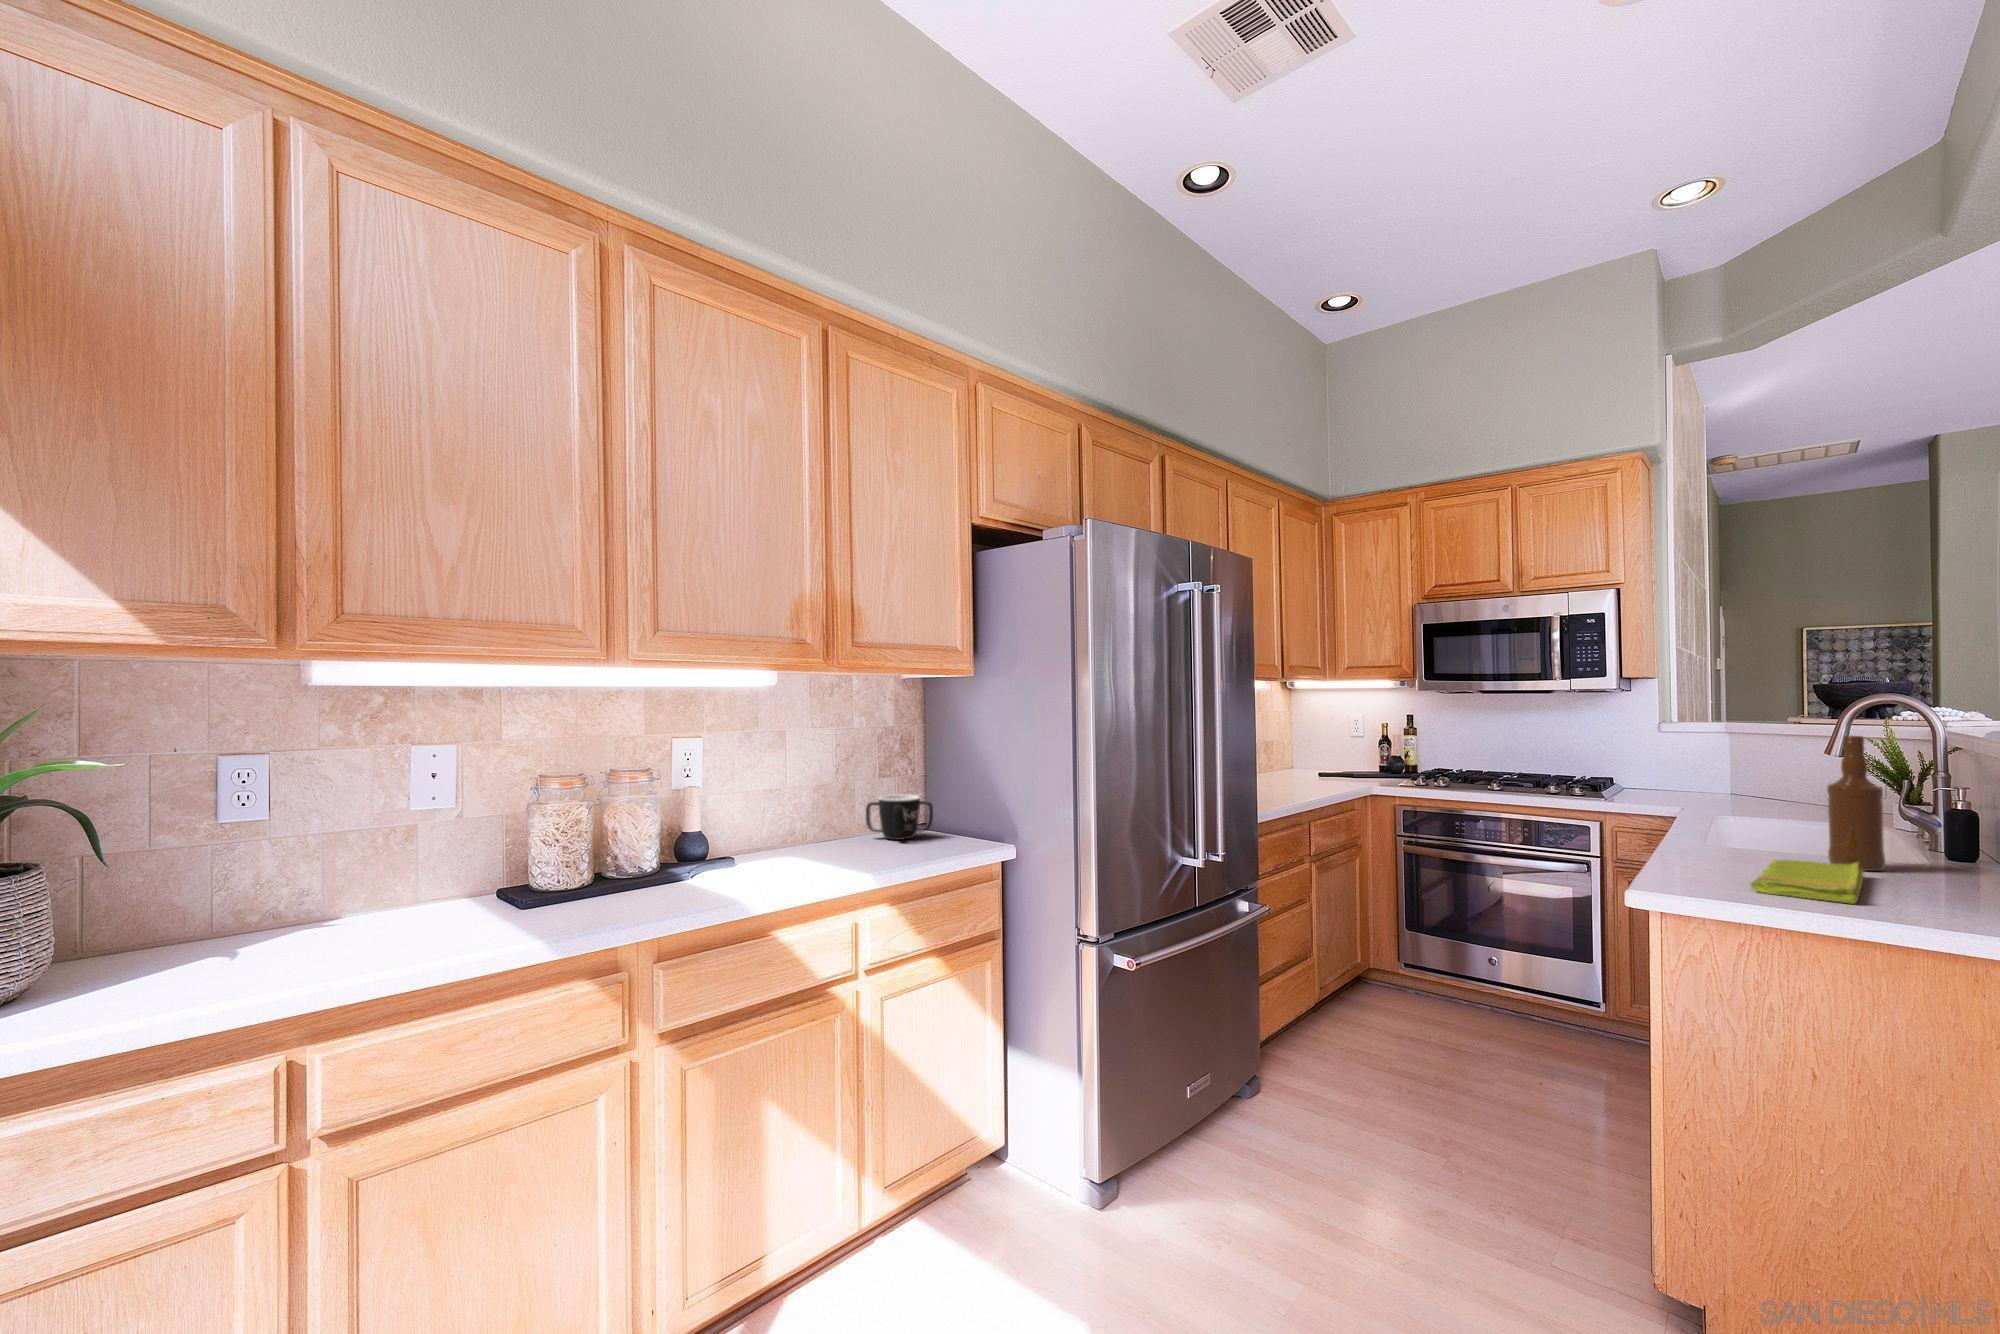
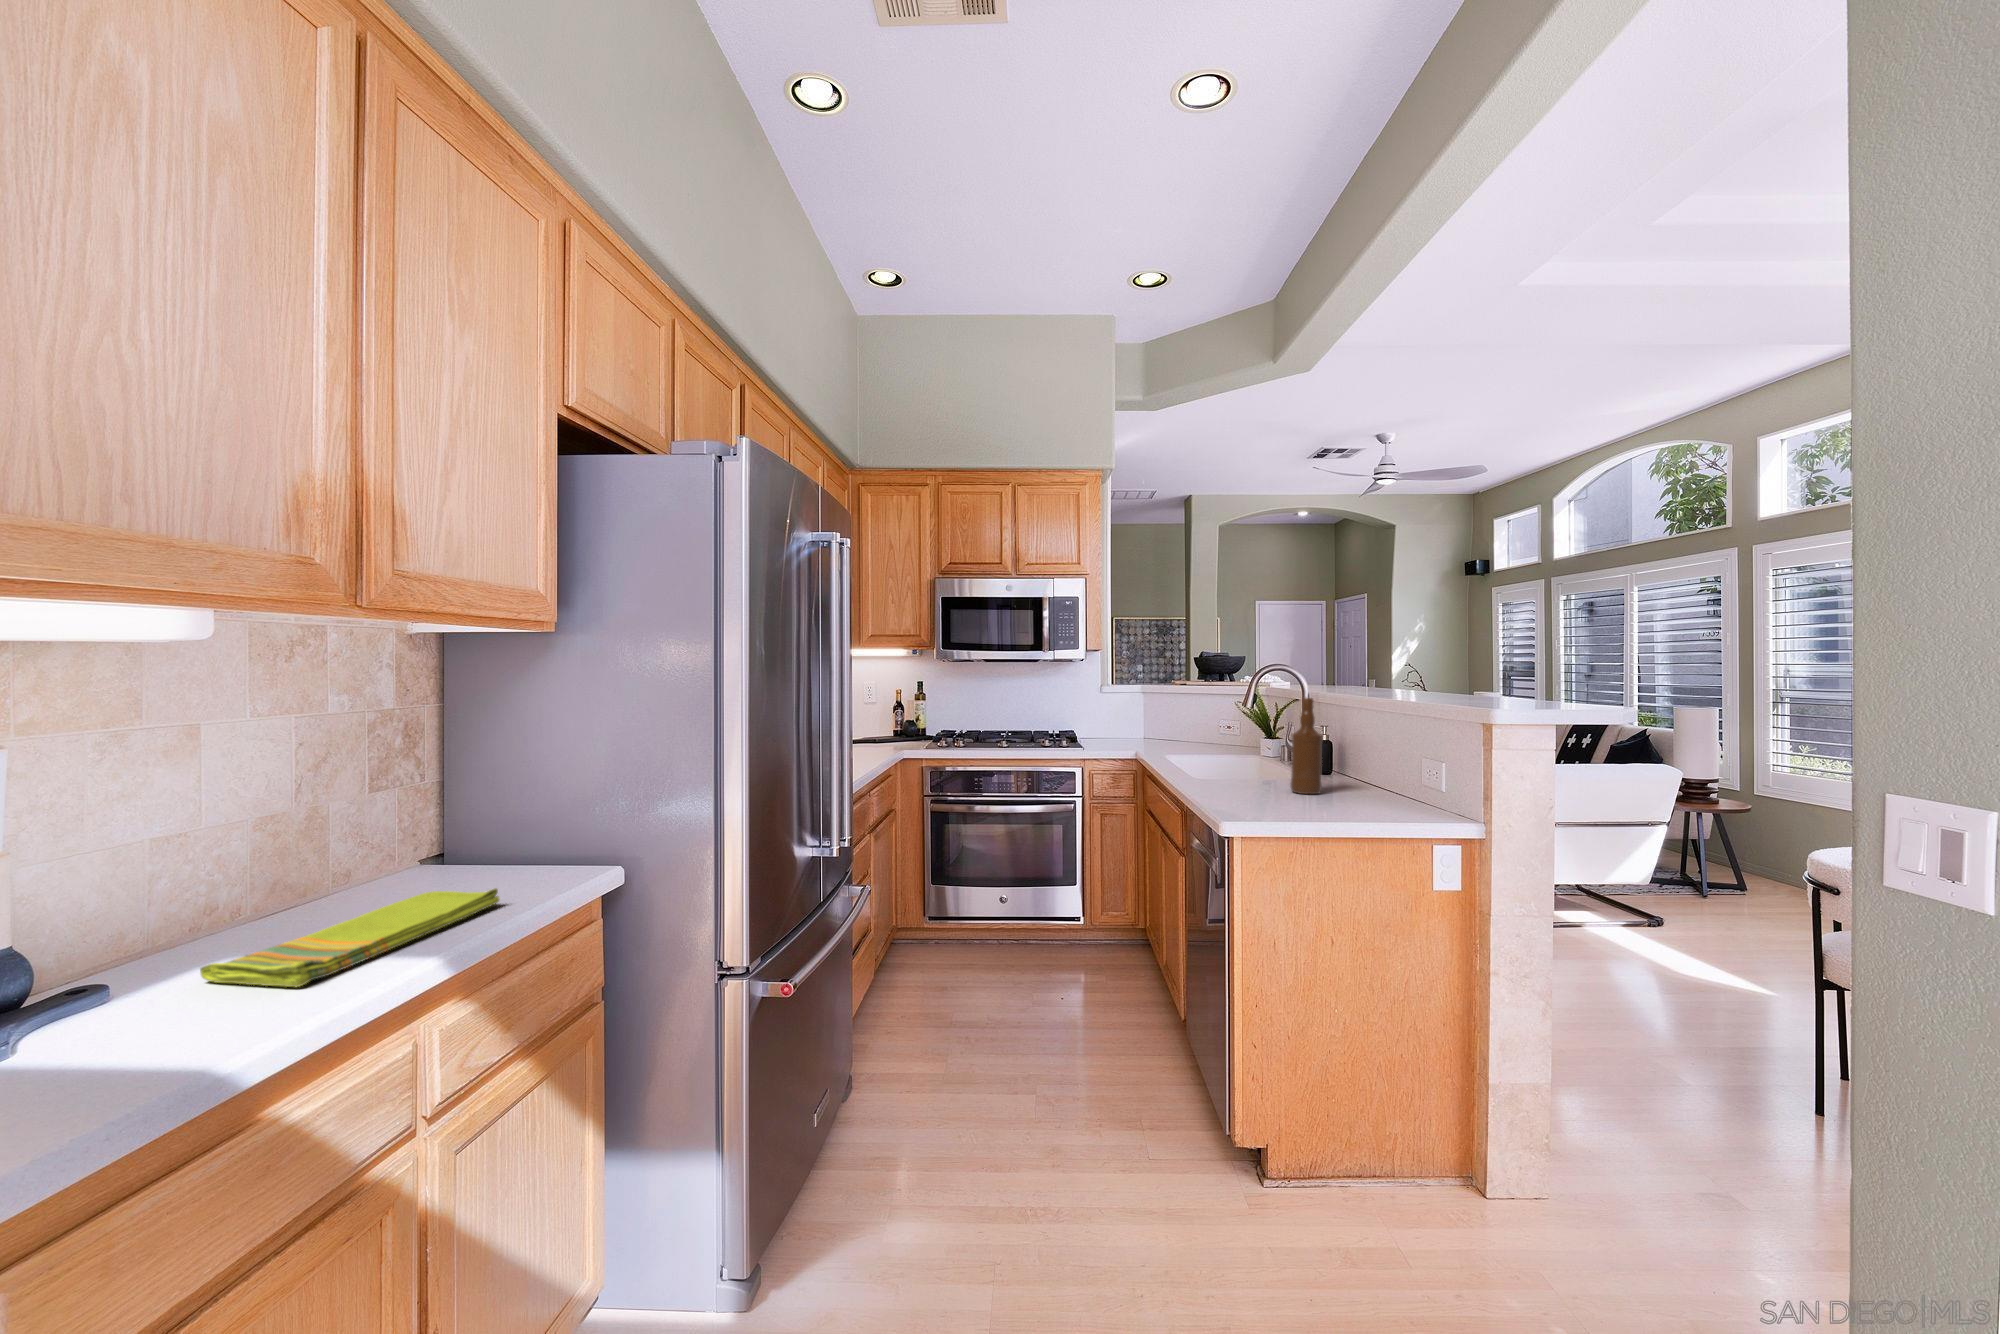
mug: present [866,794,933,840] -> none [346,813,472,885]
dish towel: present [1750,860,1864,904] -> present [200,888,499,987]

